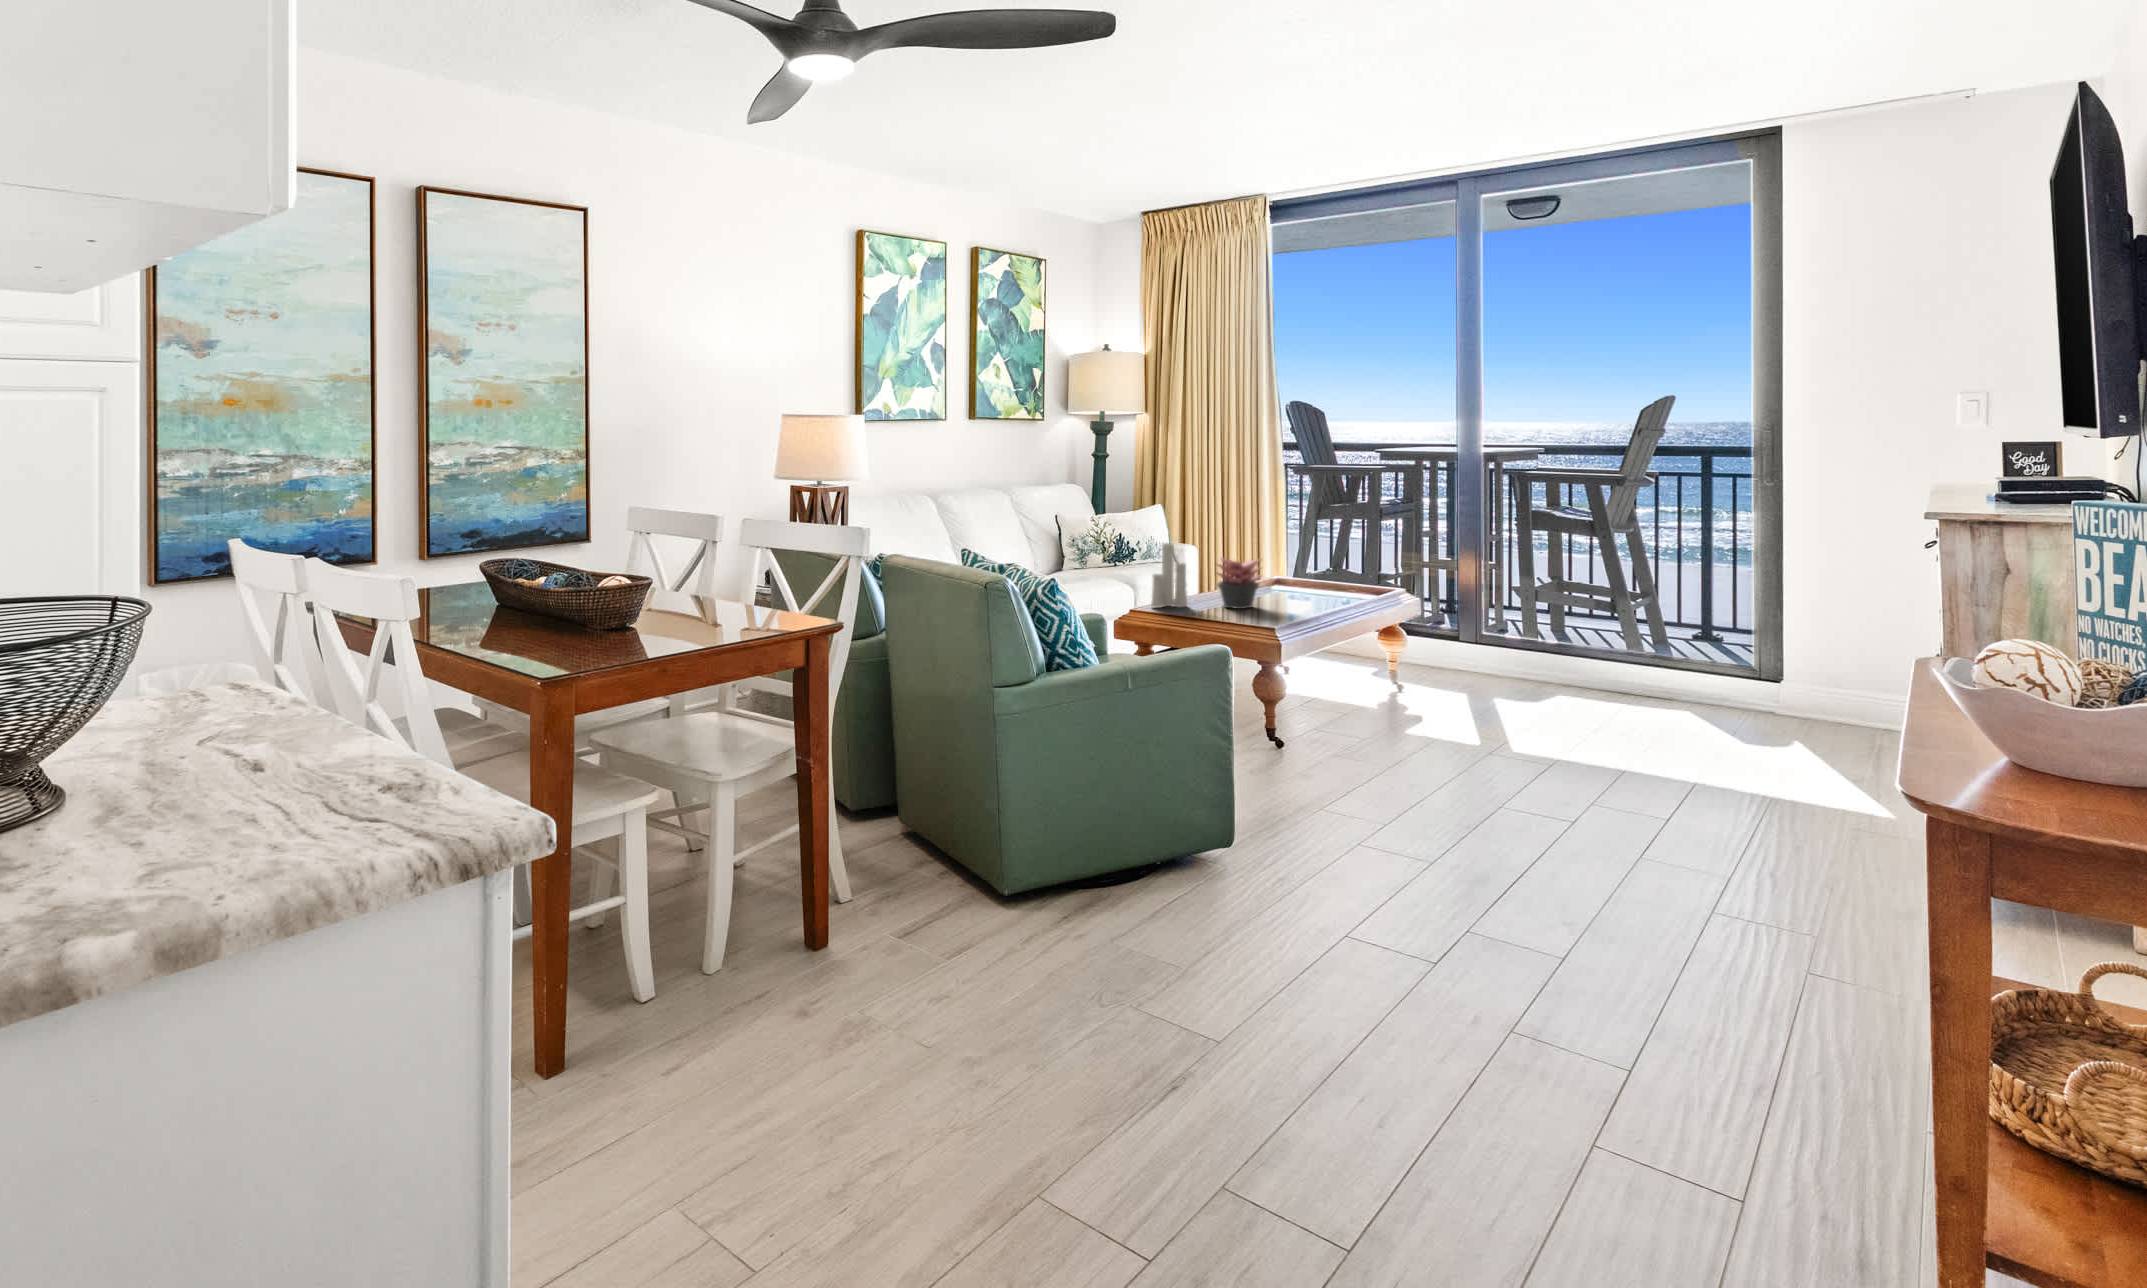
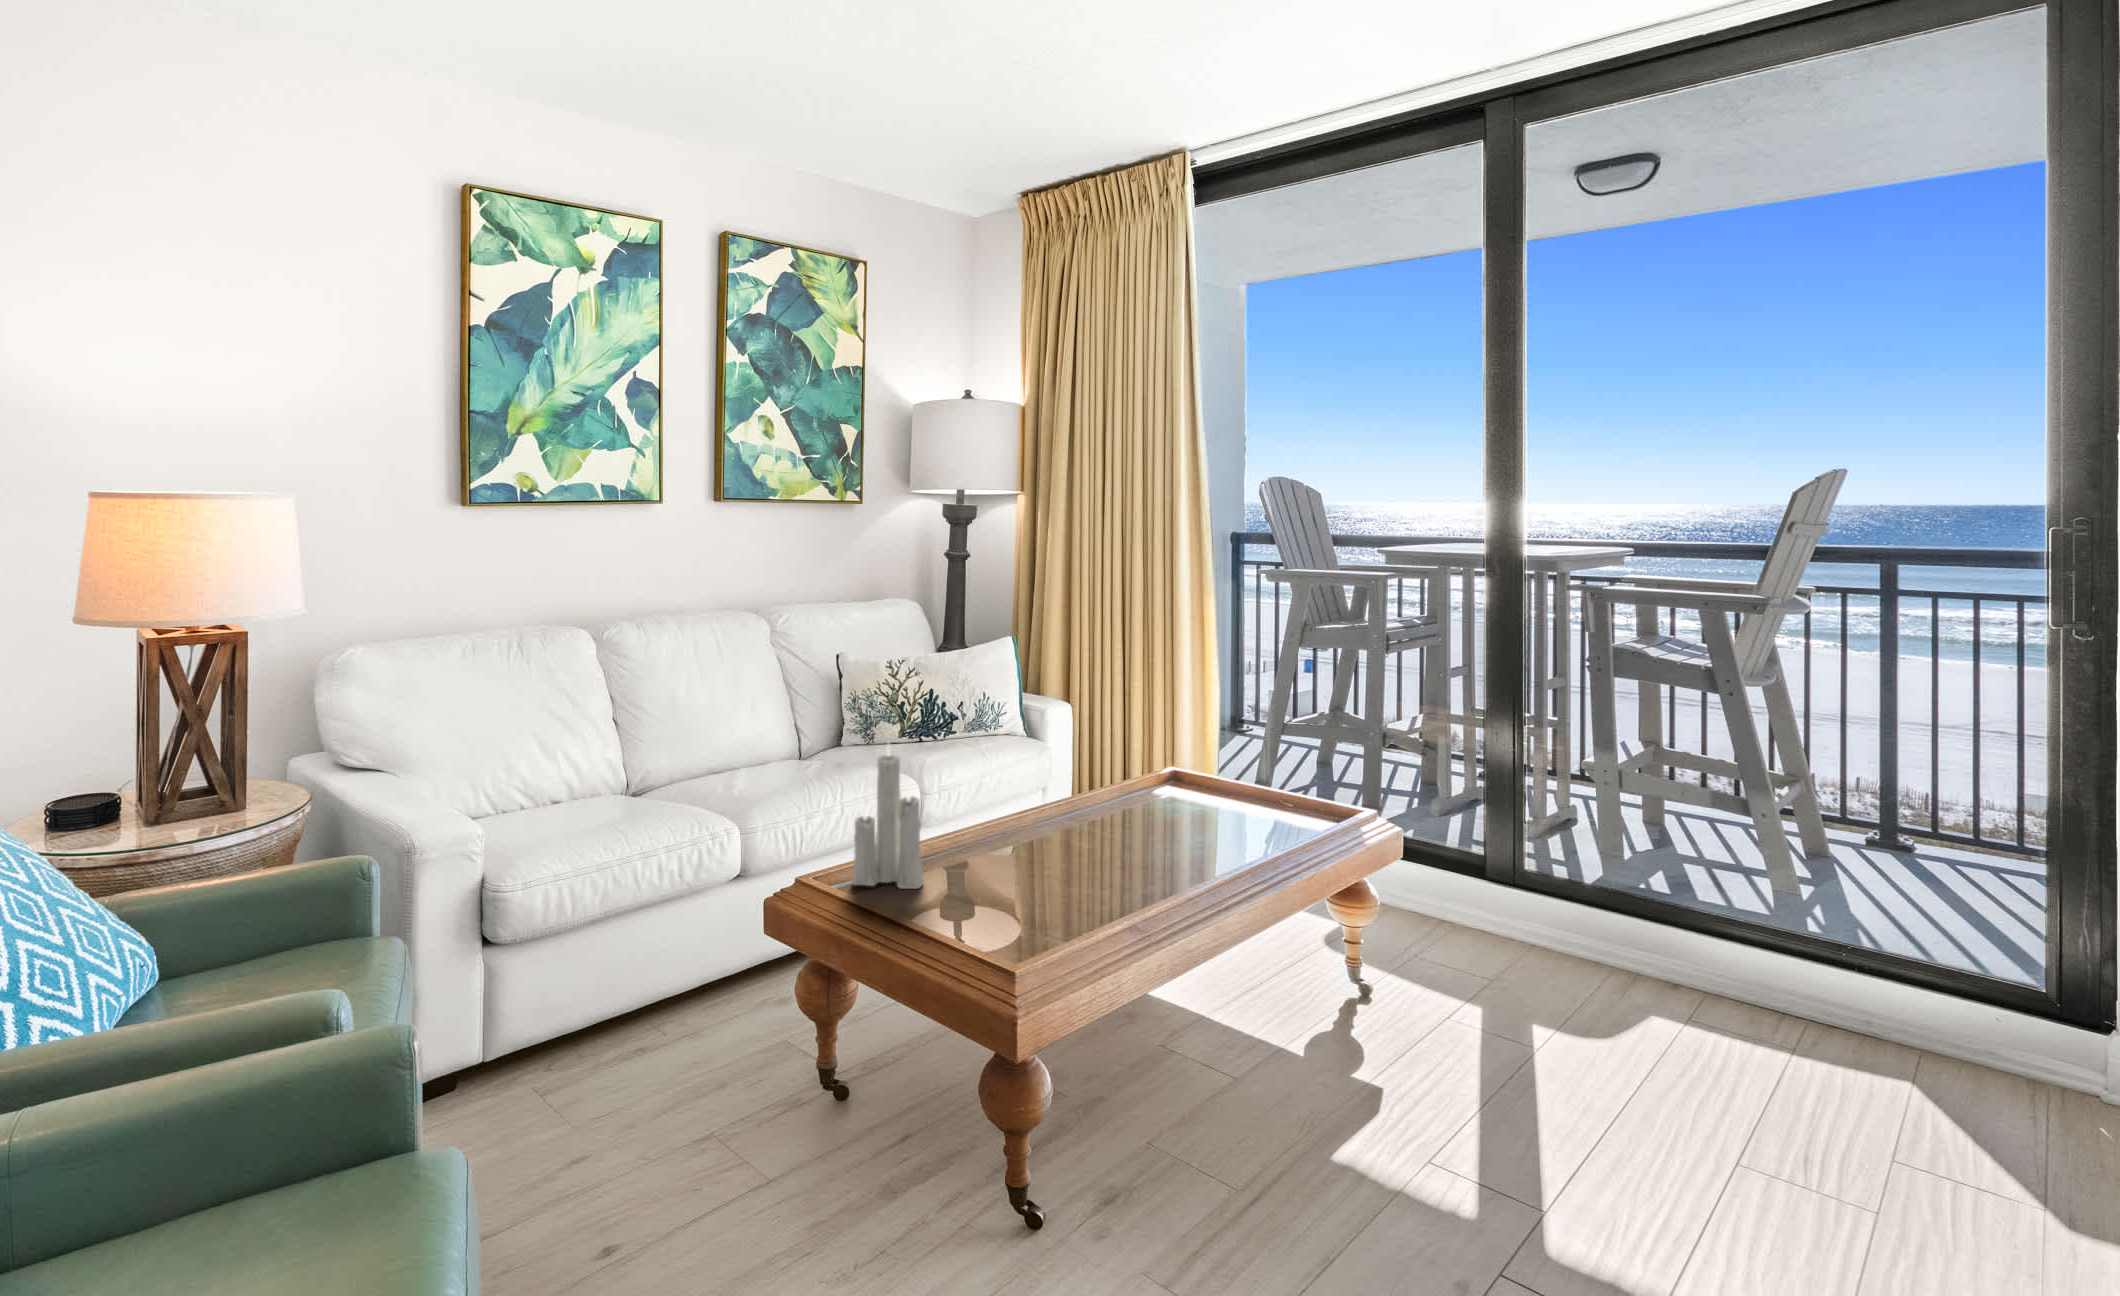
succulent plant: present [1217,558,1261,609] -> none [967,790,1066,908]

